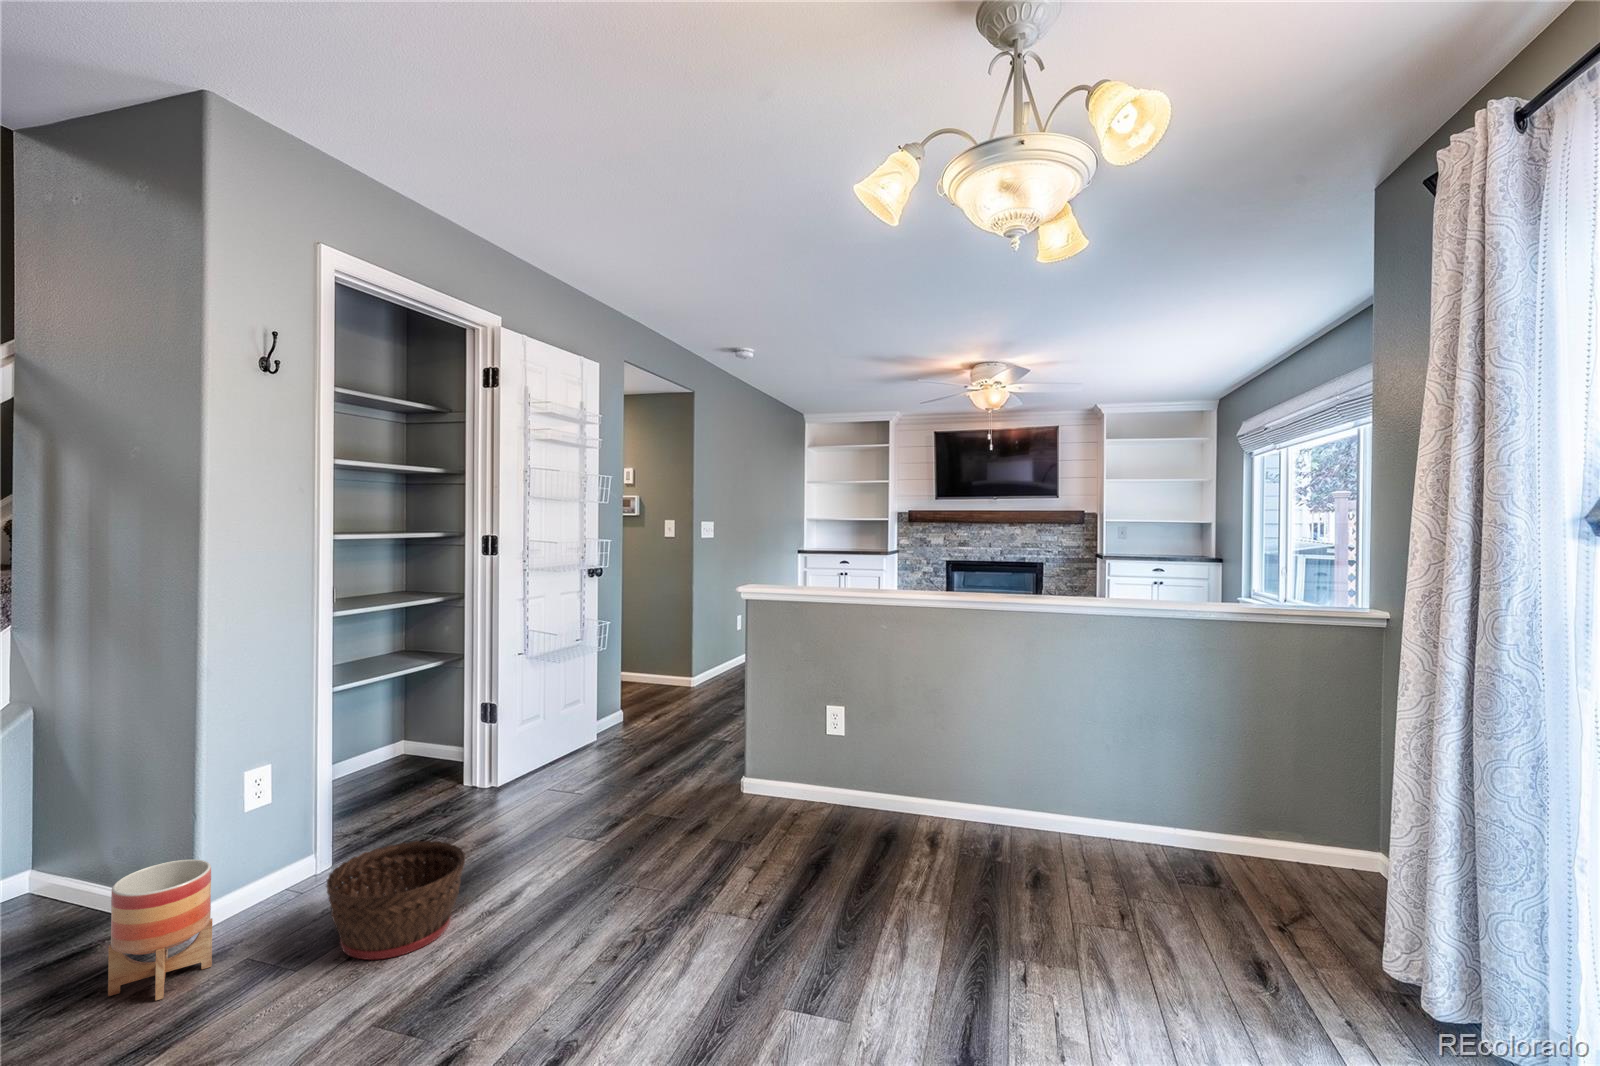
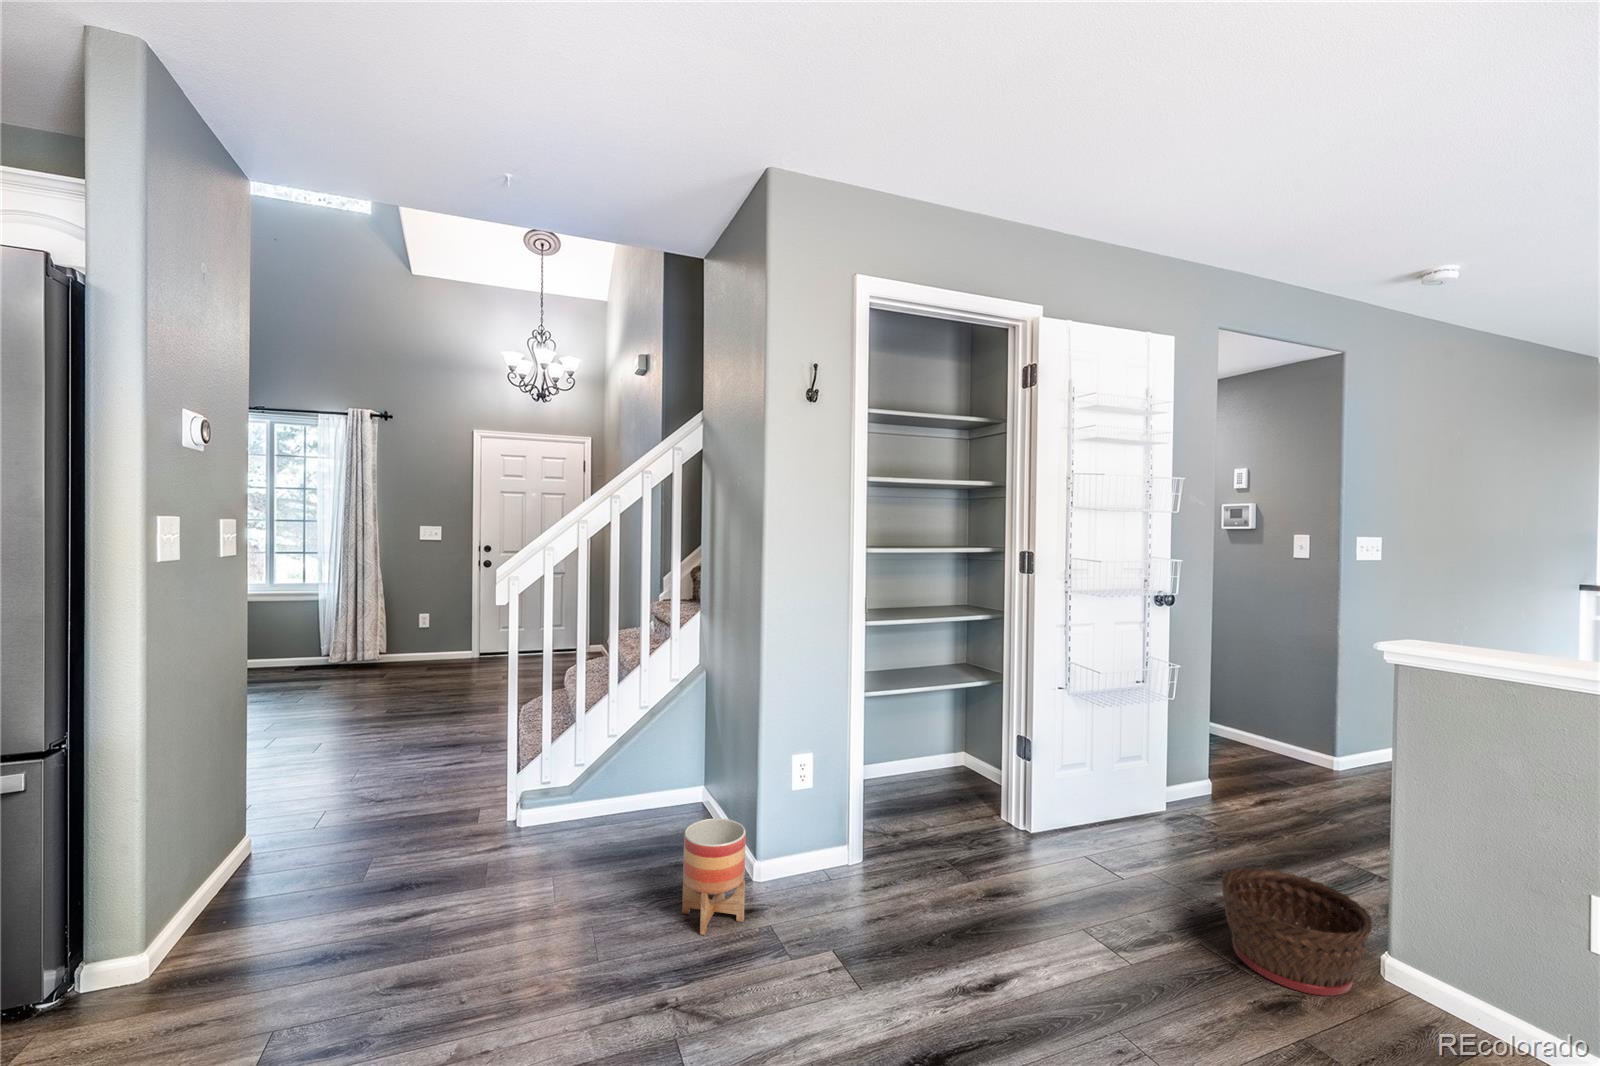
basket: present [326,840,465,960] -> present [1220,868,1372,996]

